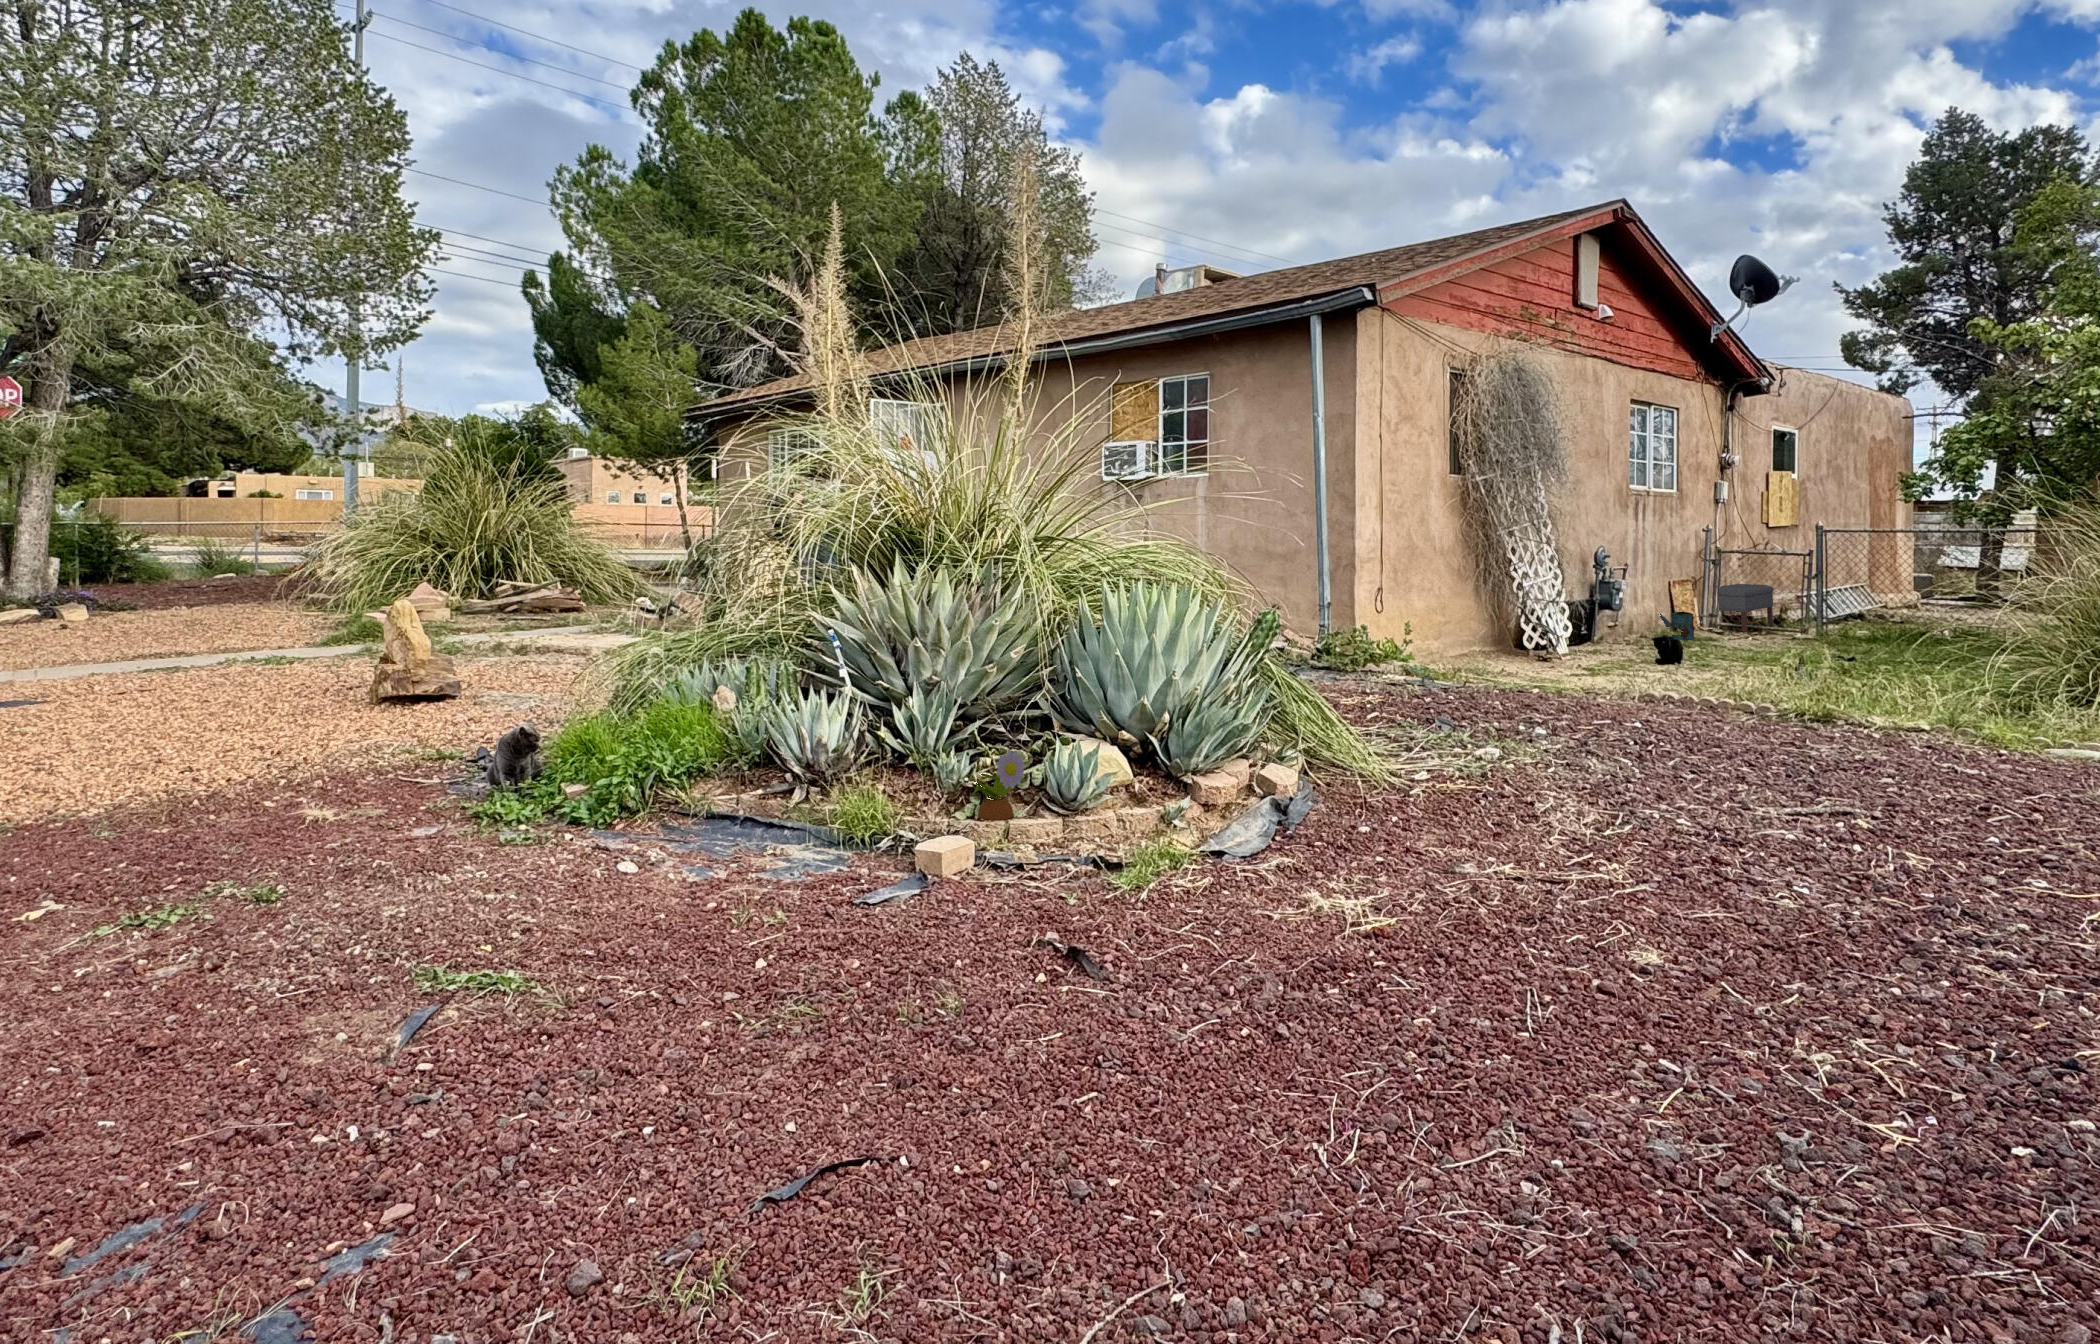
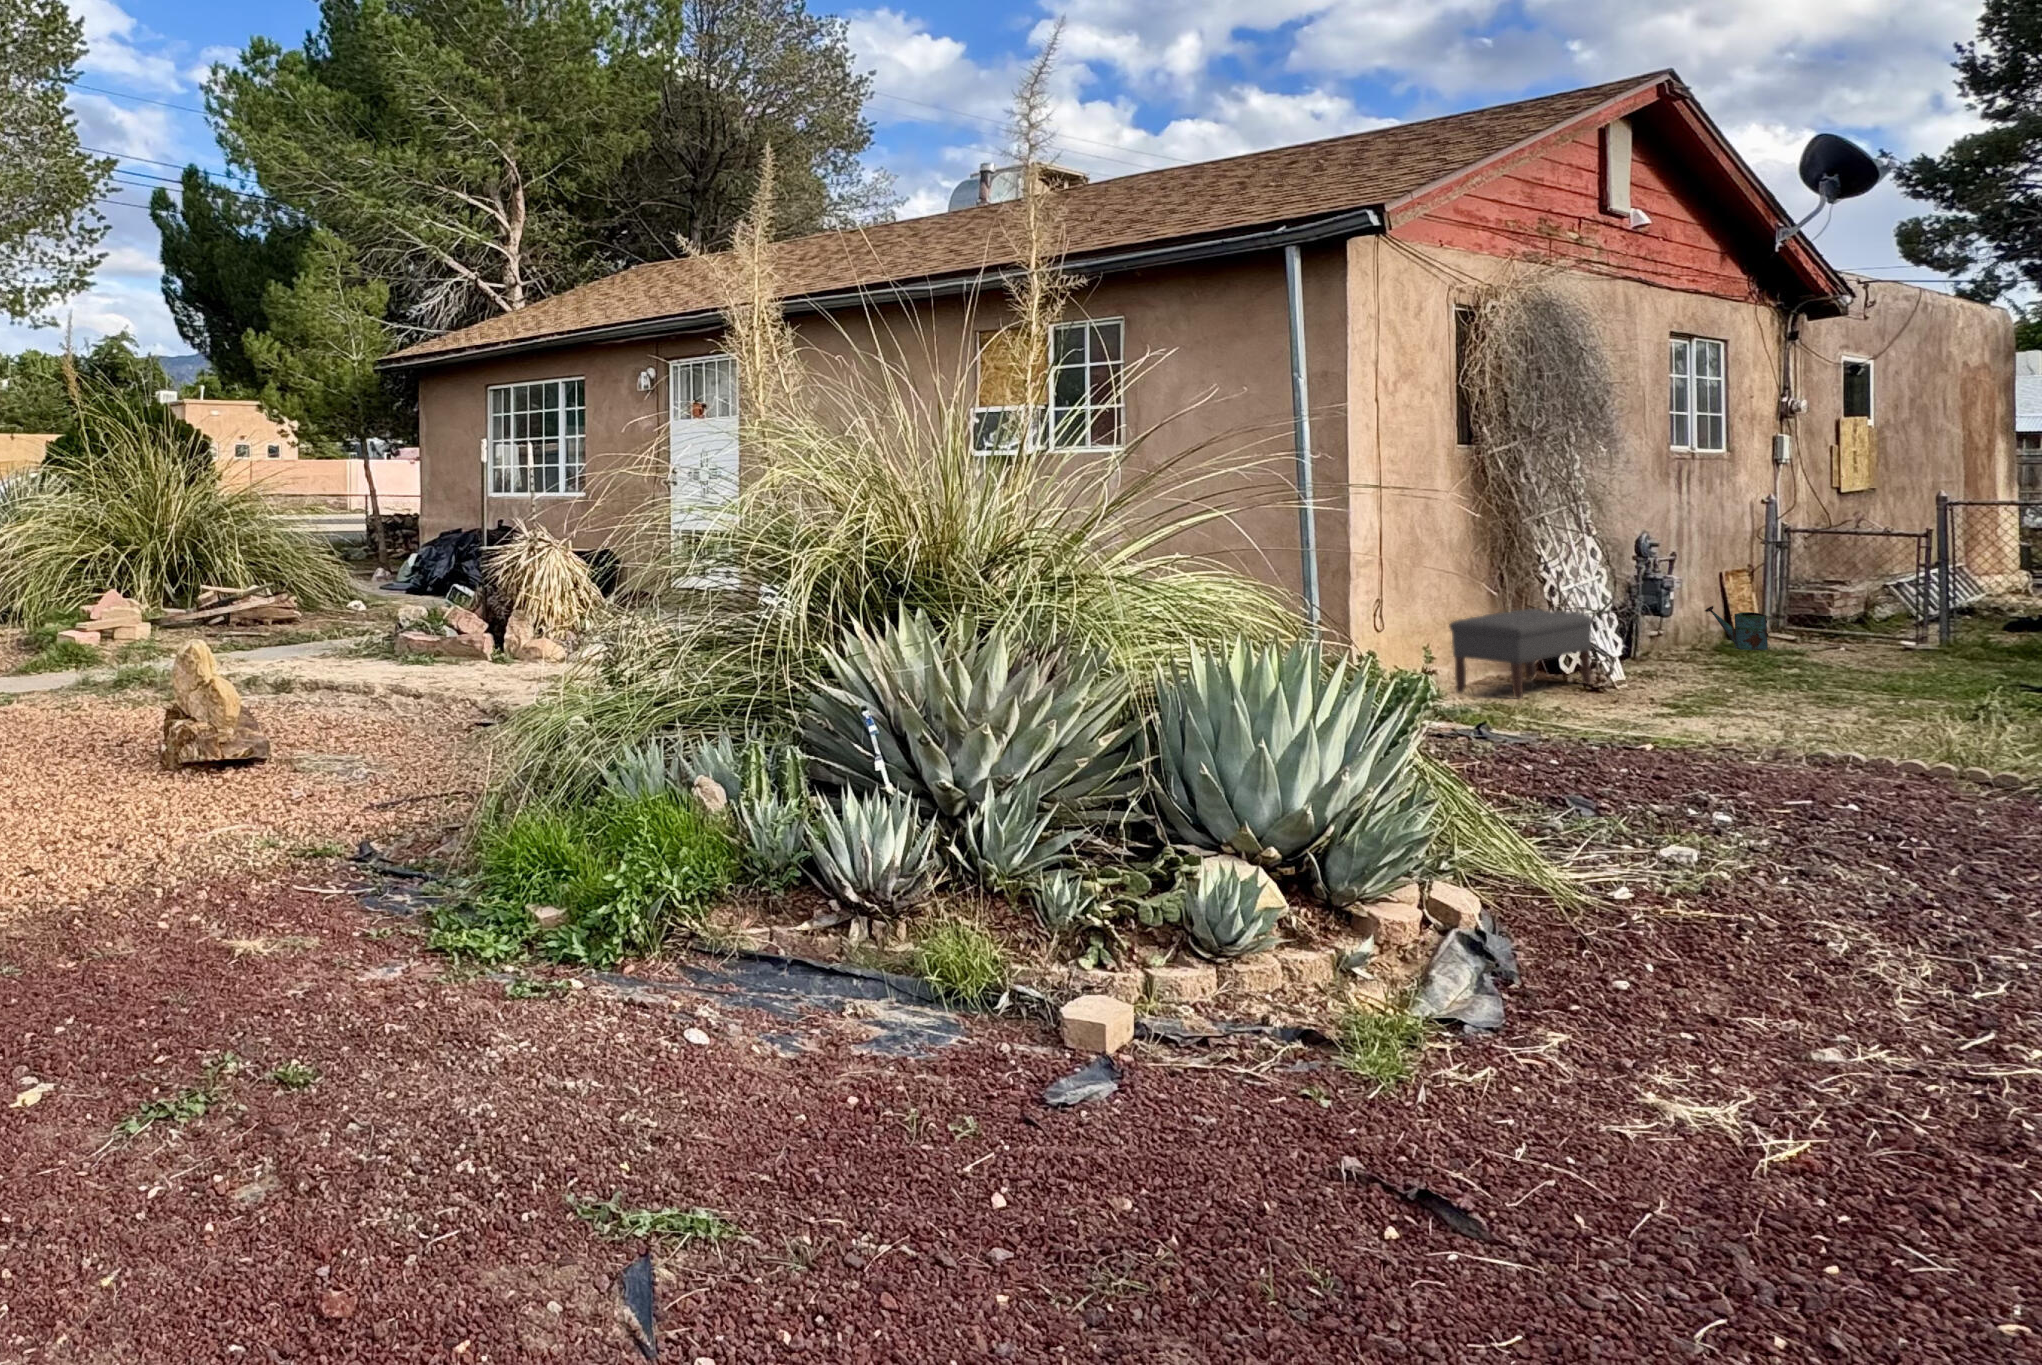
bench: present [1708,584,1774,632] -> present [1449,609,1592,699]
decorative plant: present [973,749,1027,820] -> none [1043,871,1140,964]

